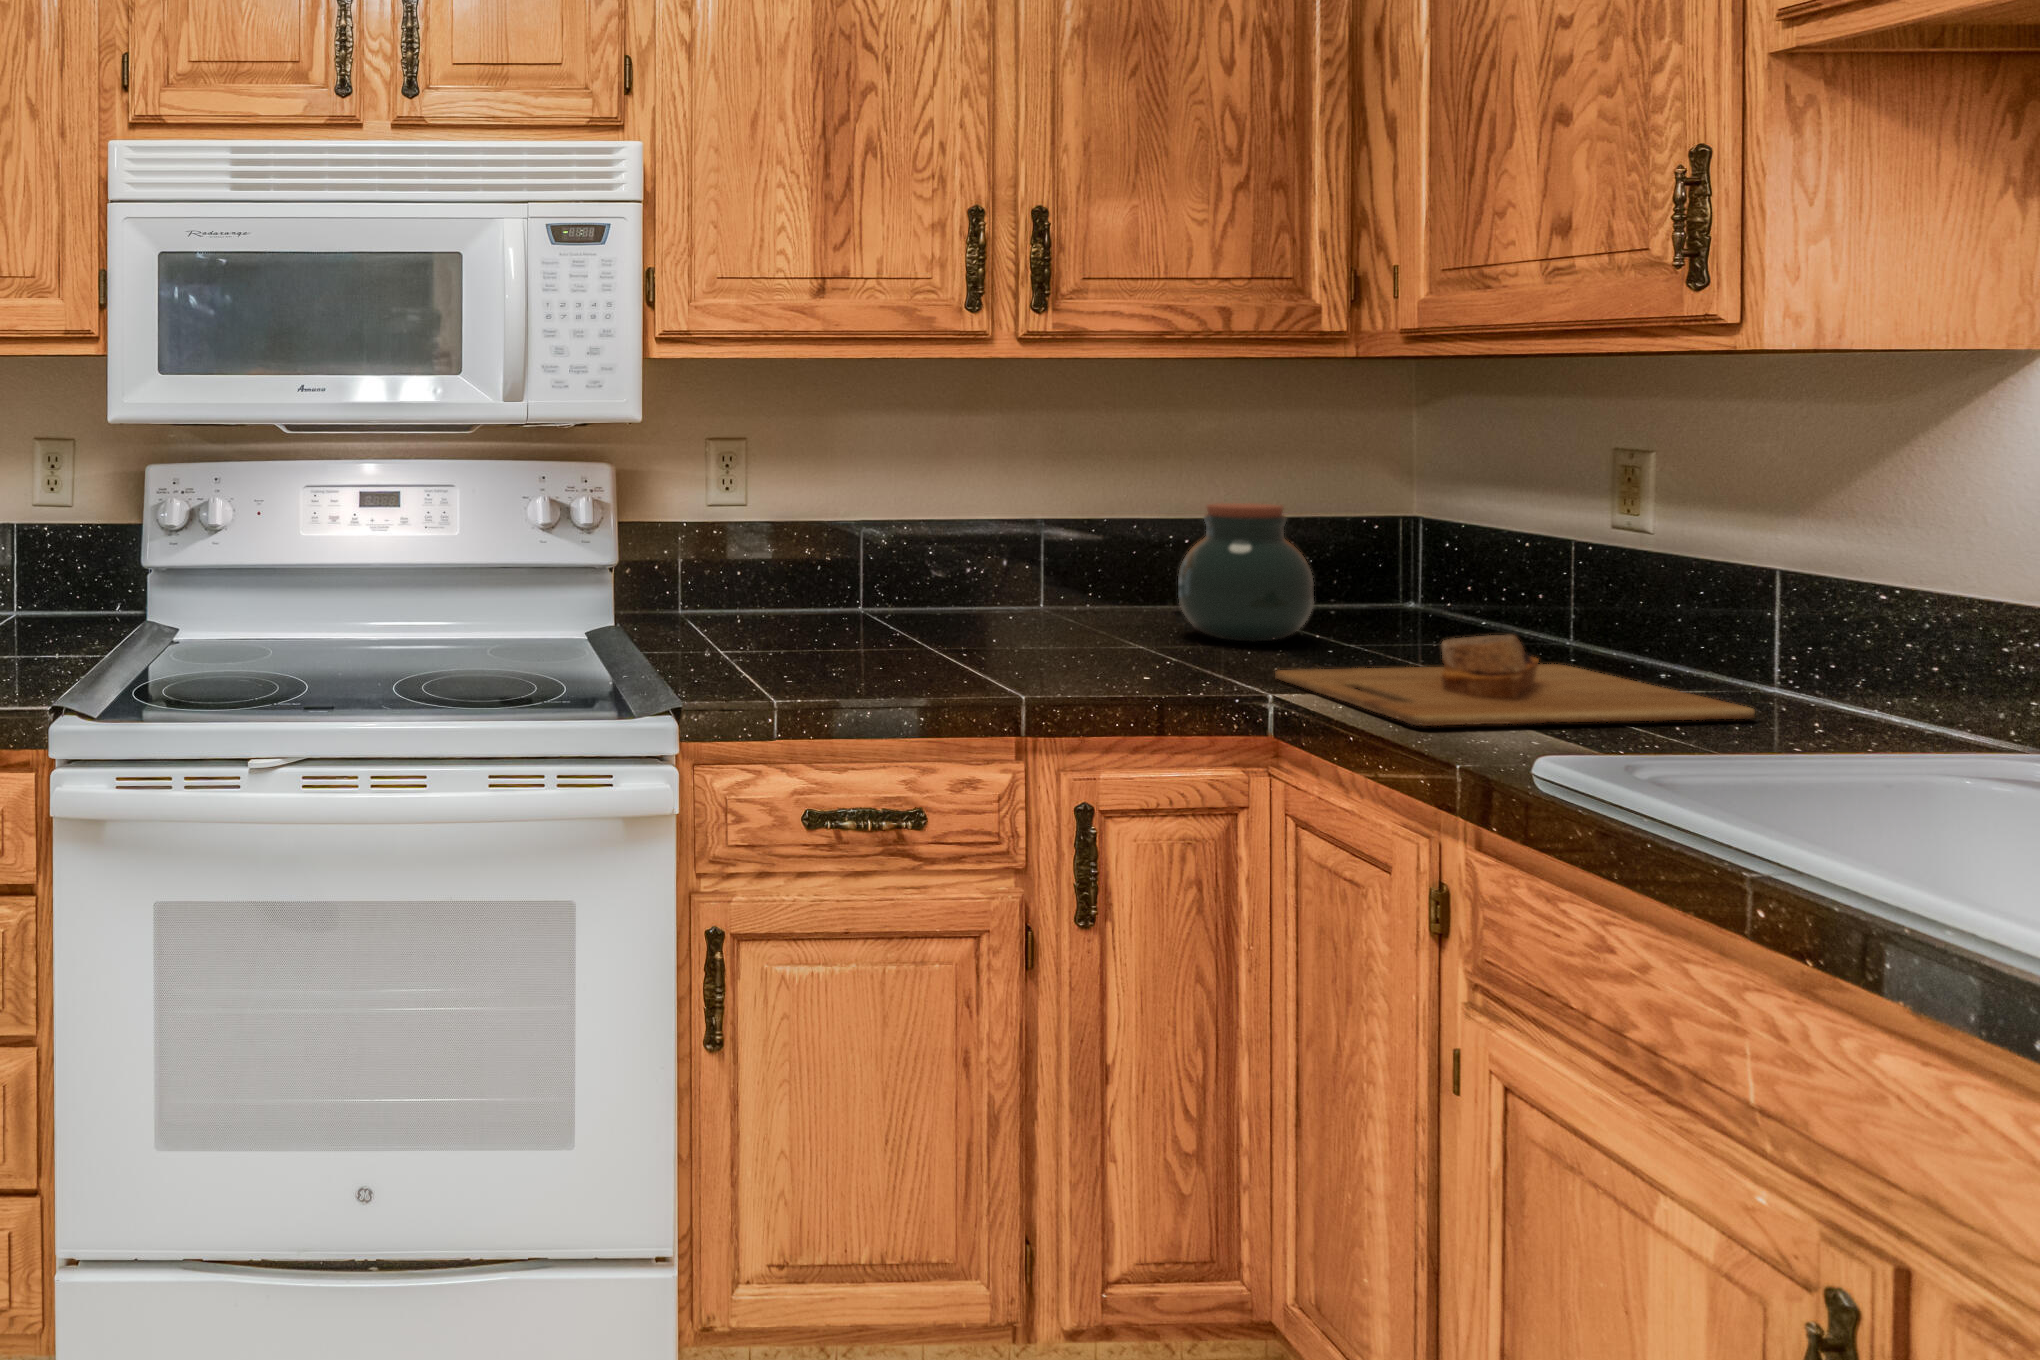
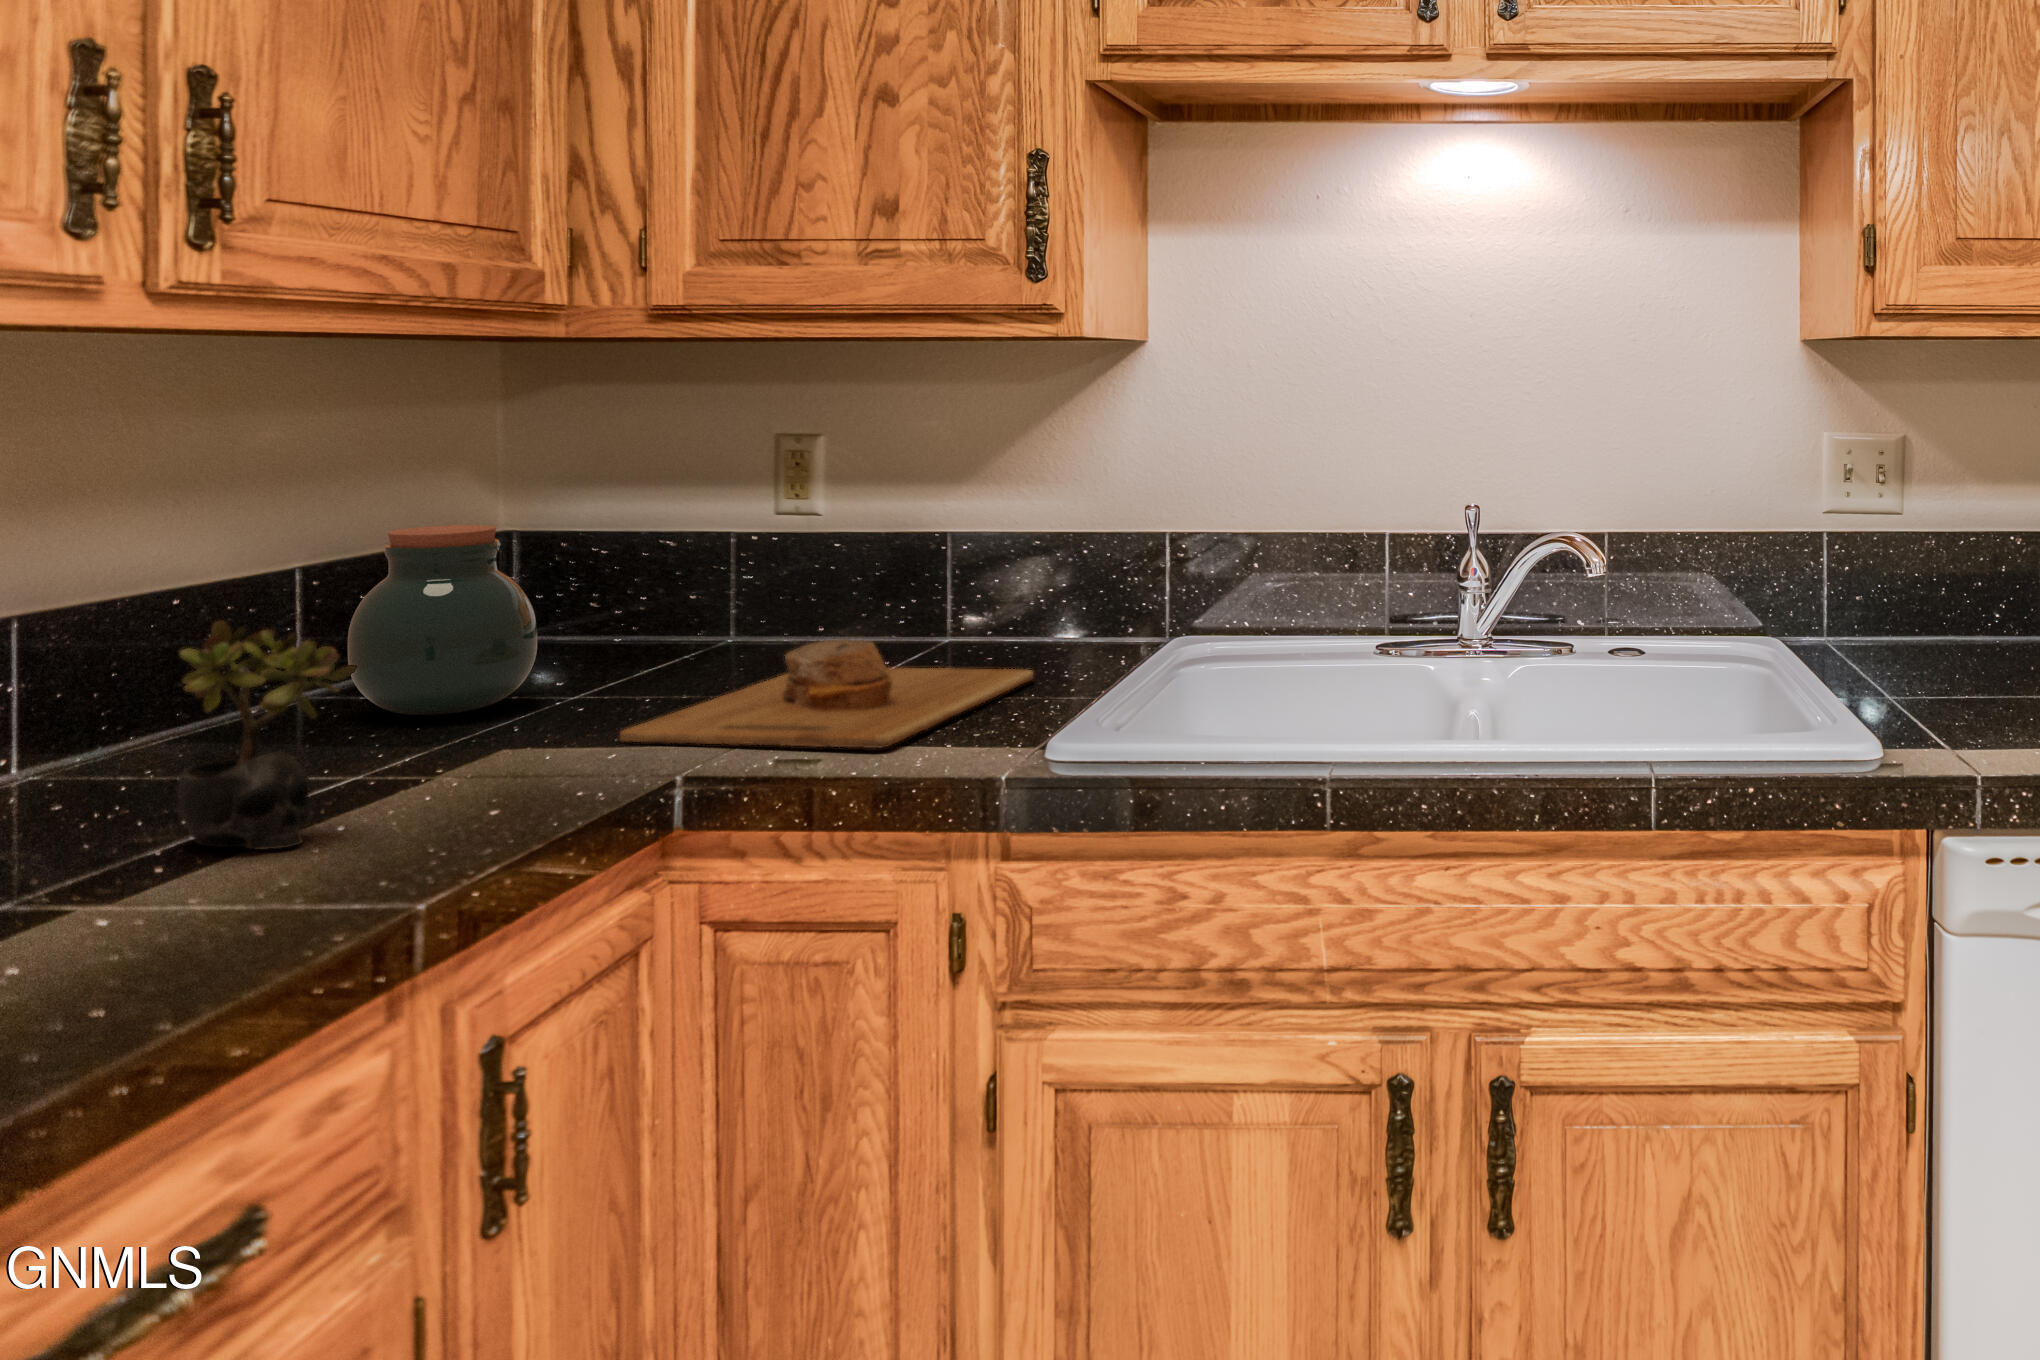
succulent plant: none [918,538,1018,681] -> present [177,620,357,850]

